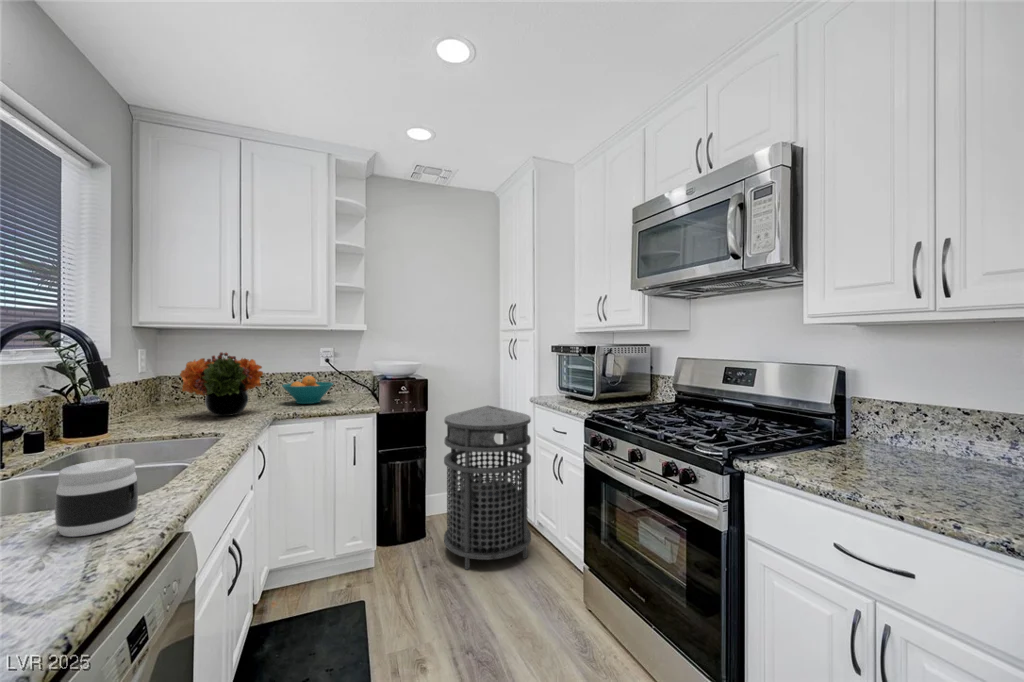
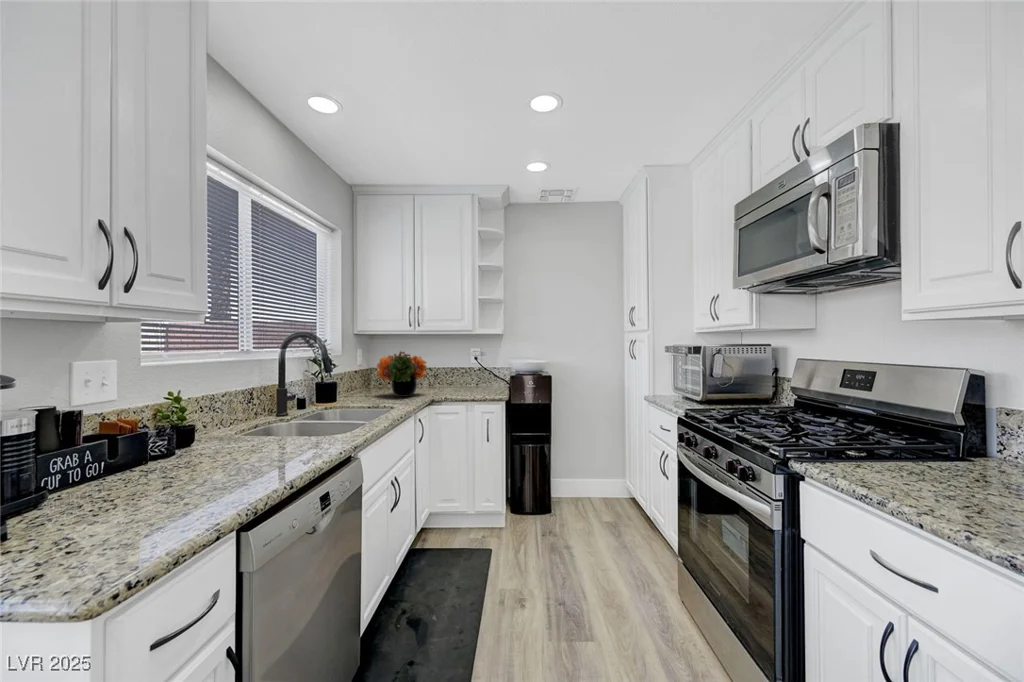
fruit bowl: present [283,376,333,404] -> none [442,370,479,392]
trash can: present [444,405,531,570] -> none [563,401,644,544]
jar: present [55,458,138,537] -> none [295,410,332,450]

